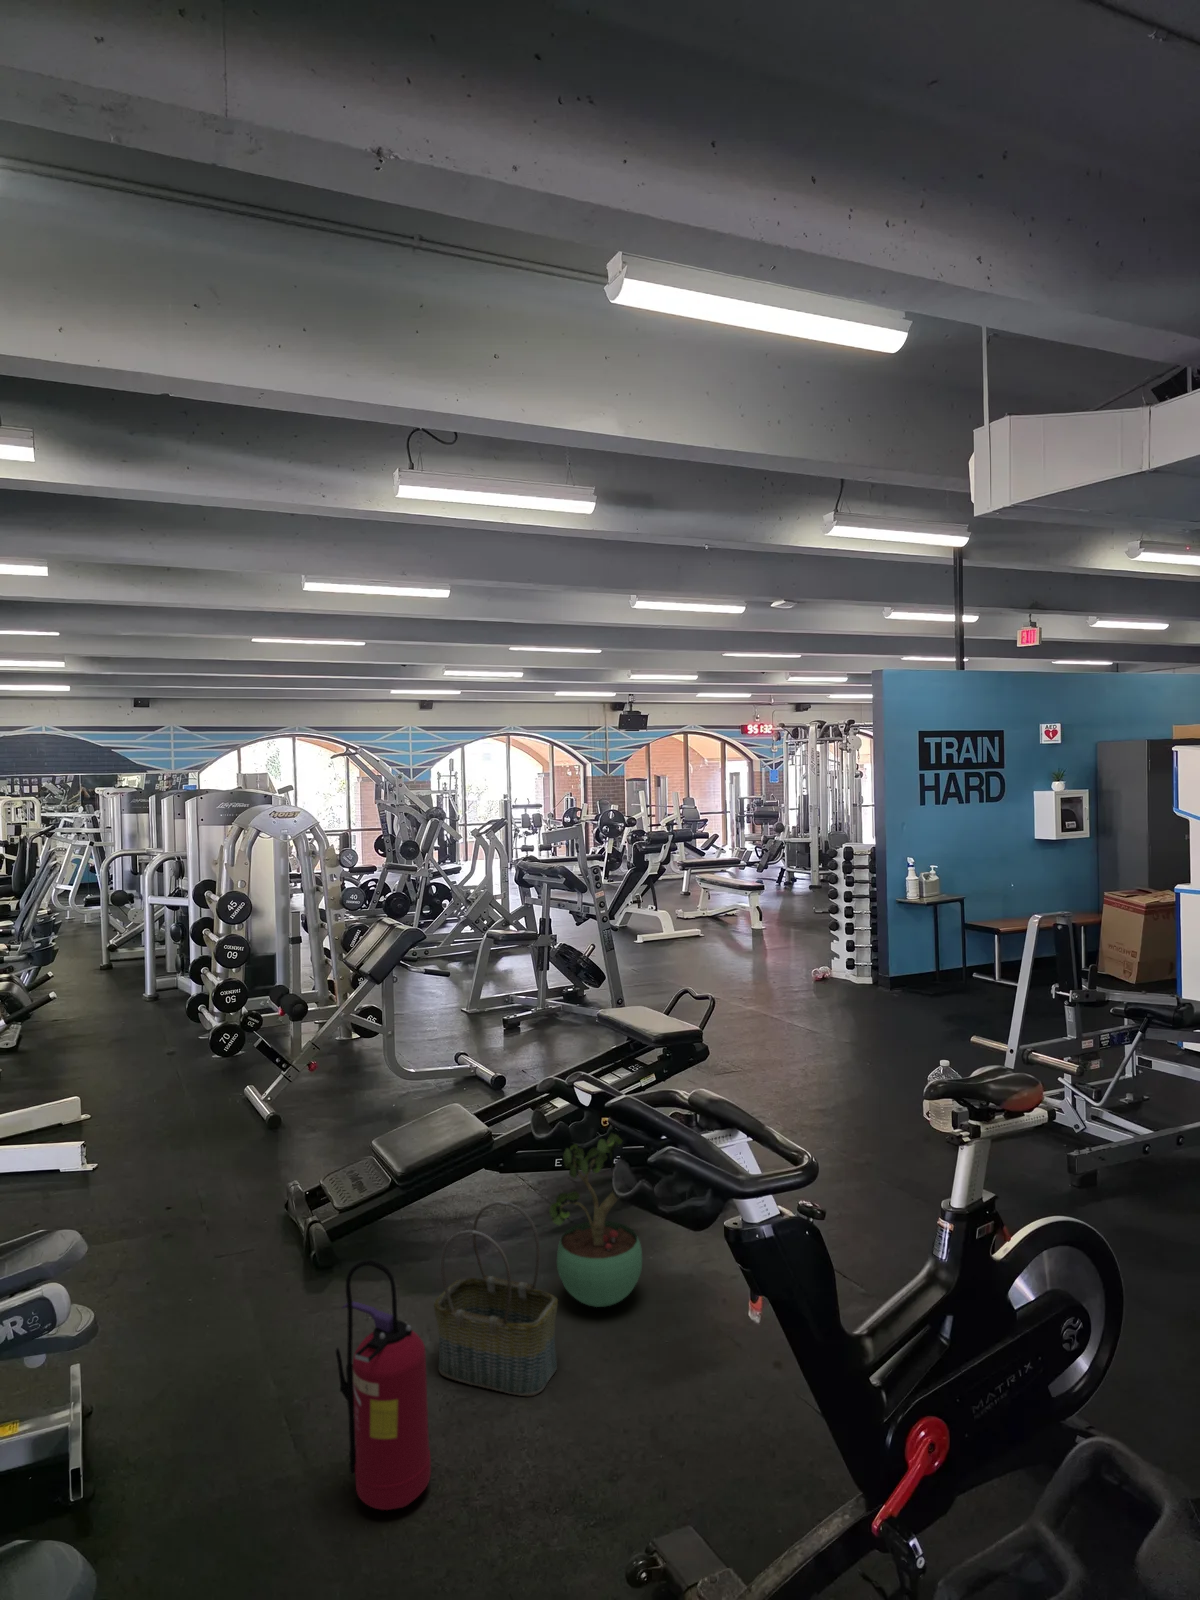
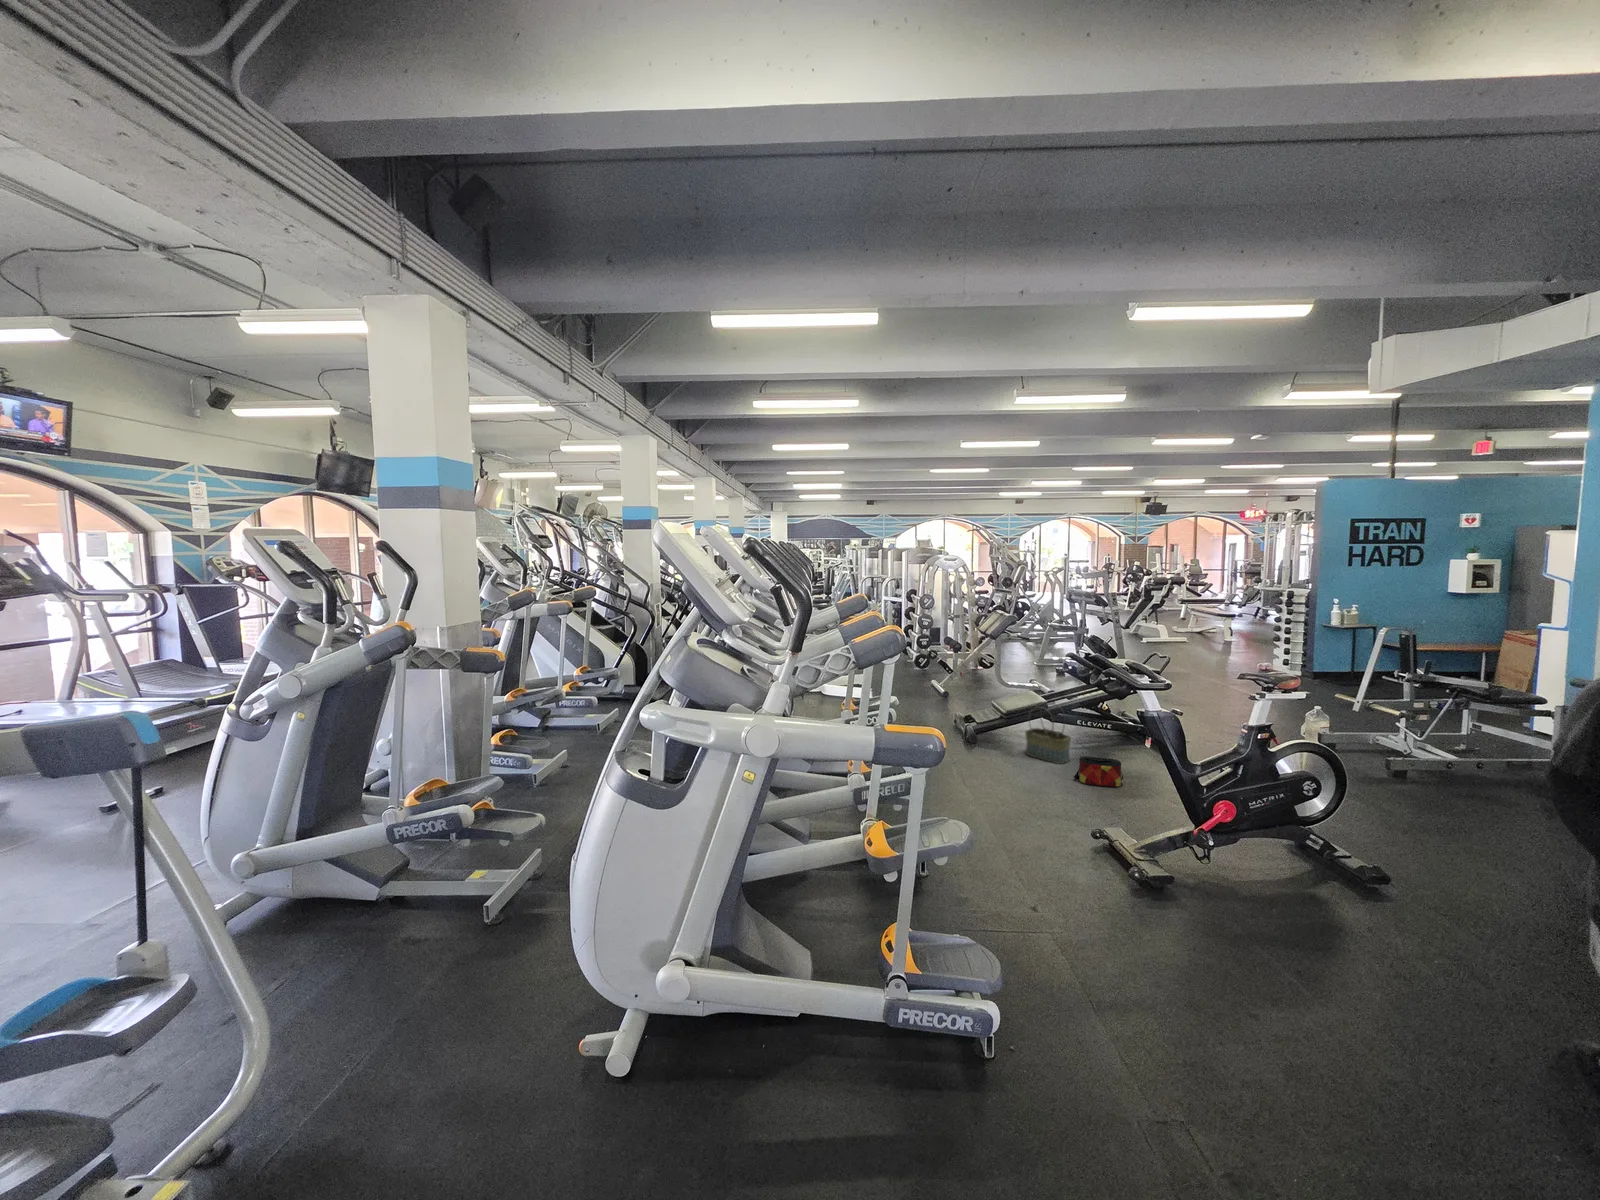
potted plant: present [549,1133,642,1307] -> none [1070,688,1117,751]
fire extinguisher: present [336,1260,431,1510] -> none [996,701,1025,774]
bag: none [576,1382,709,1499] -> present [1074,757,1123,788]

